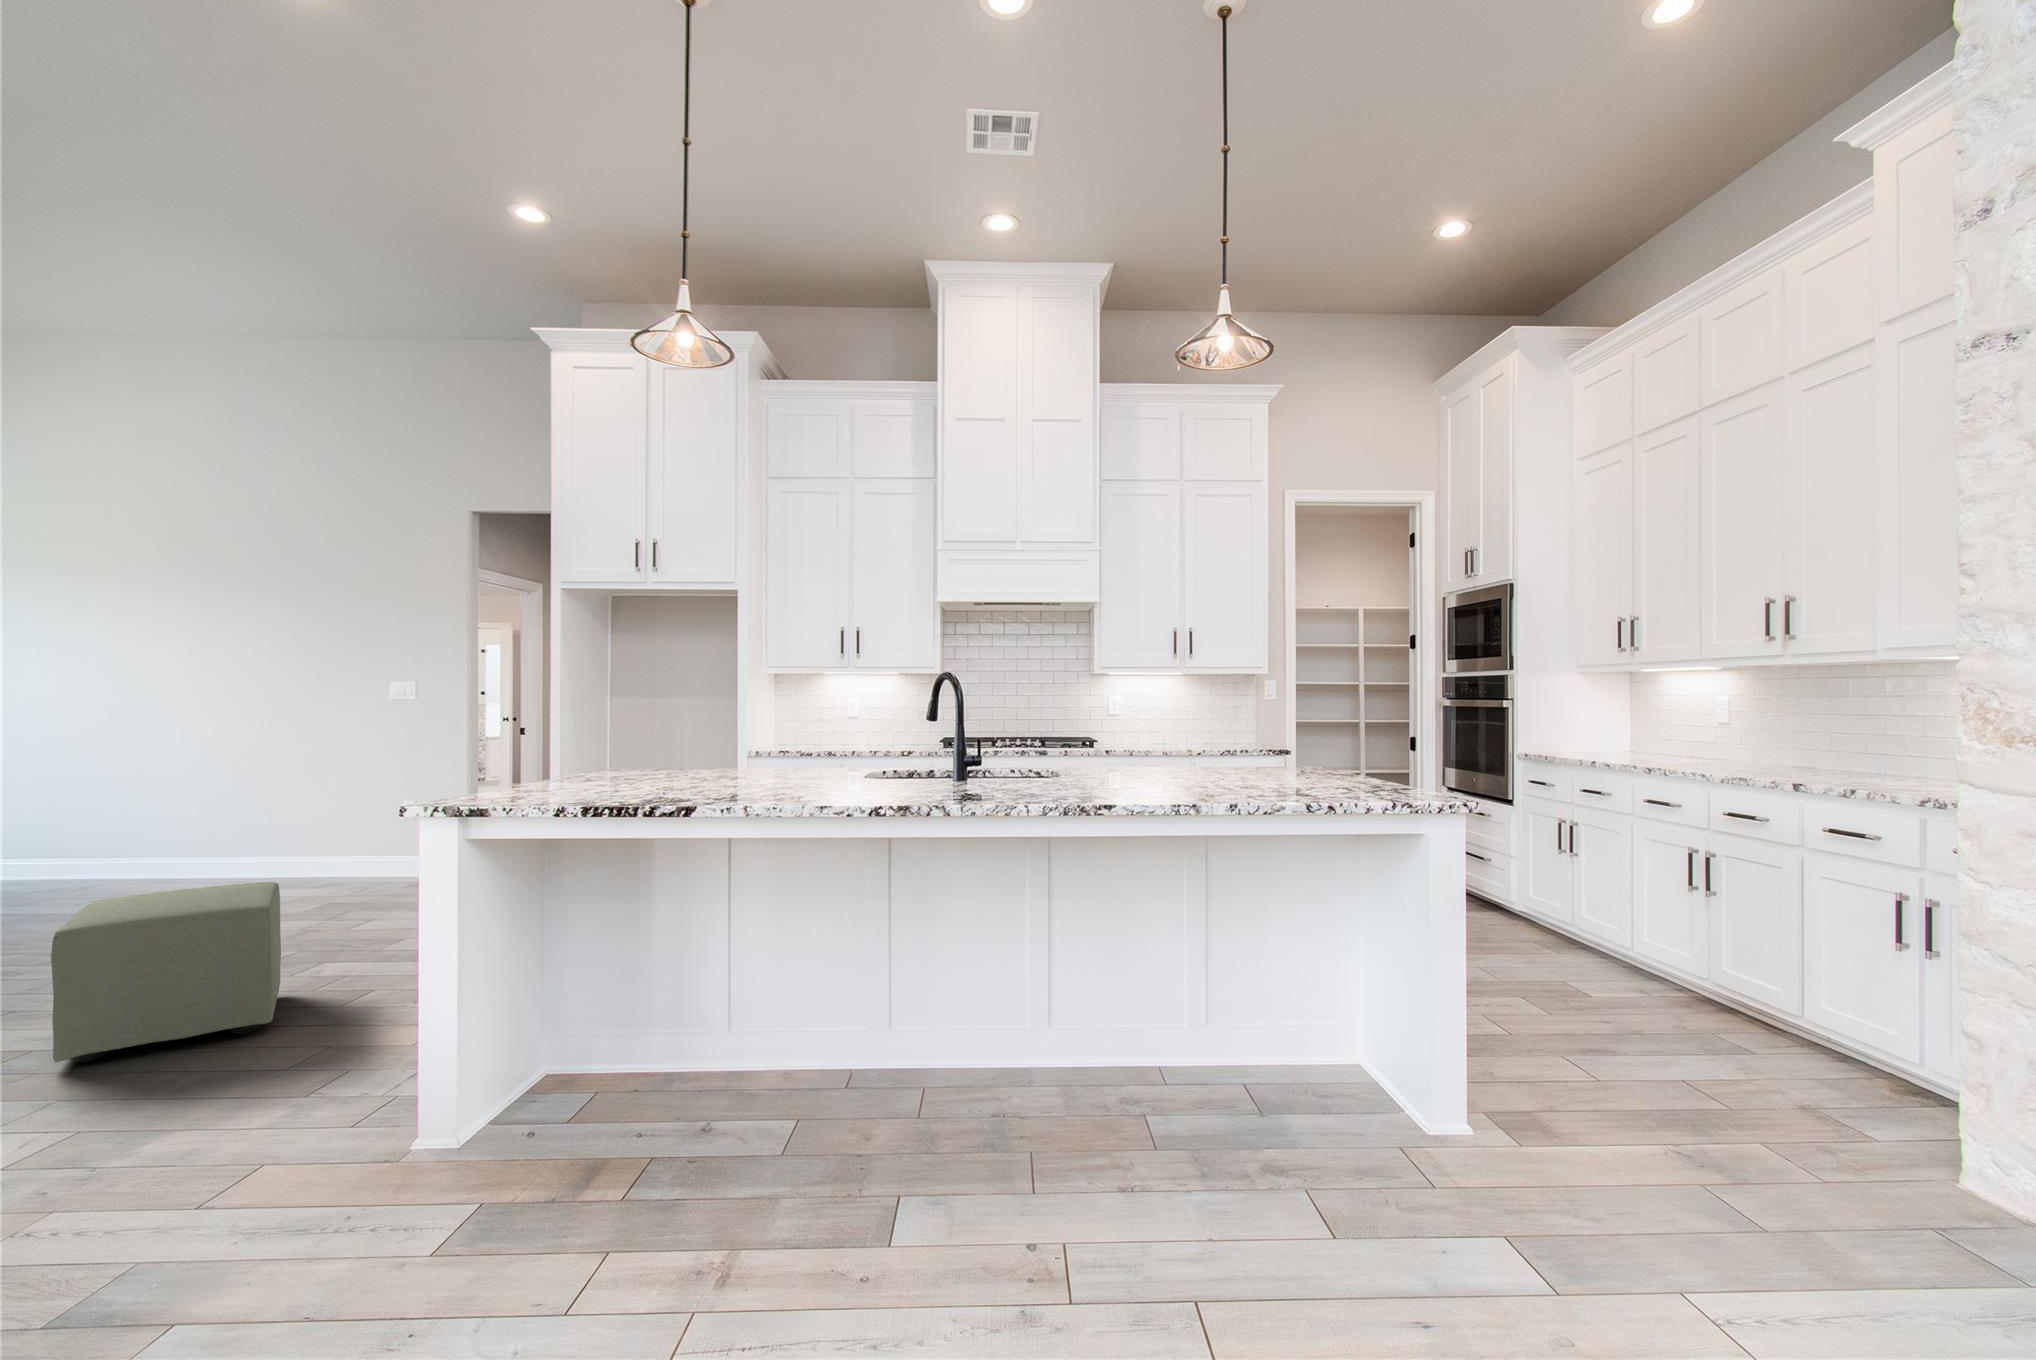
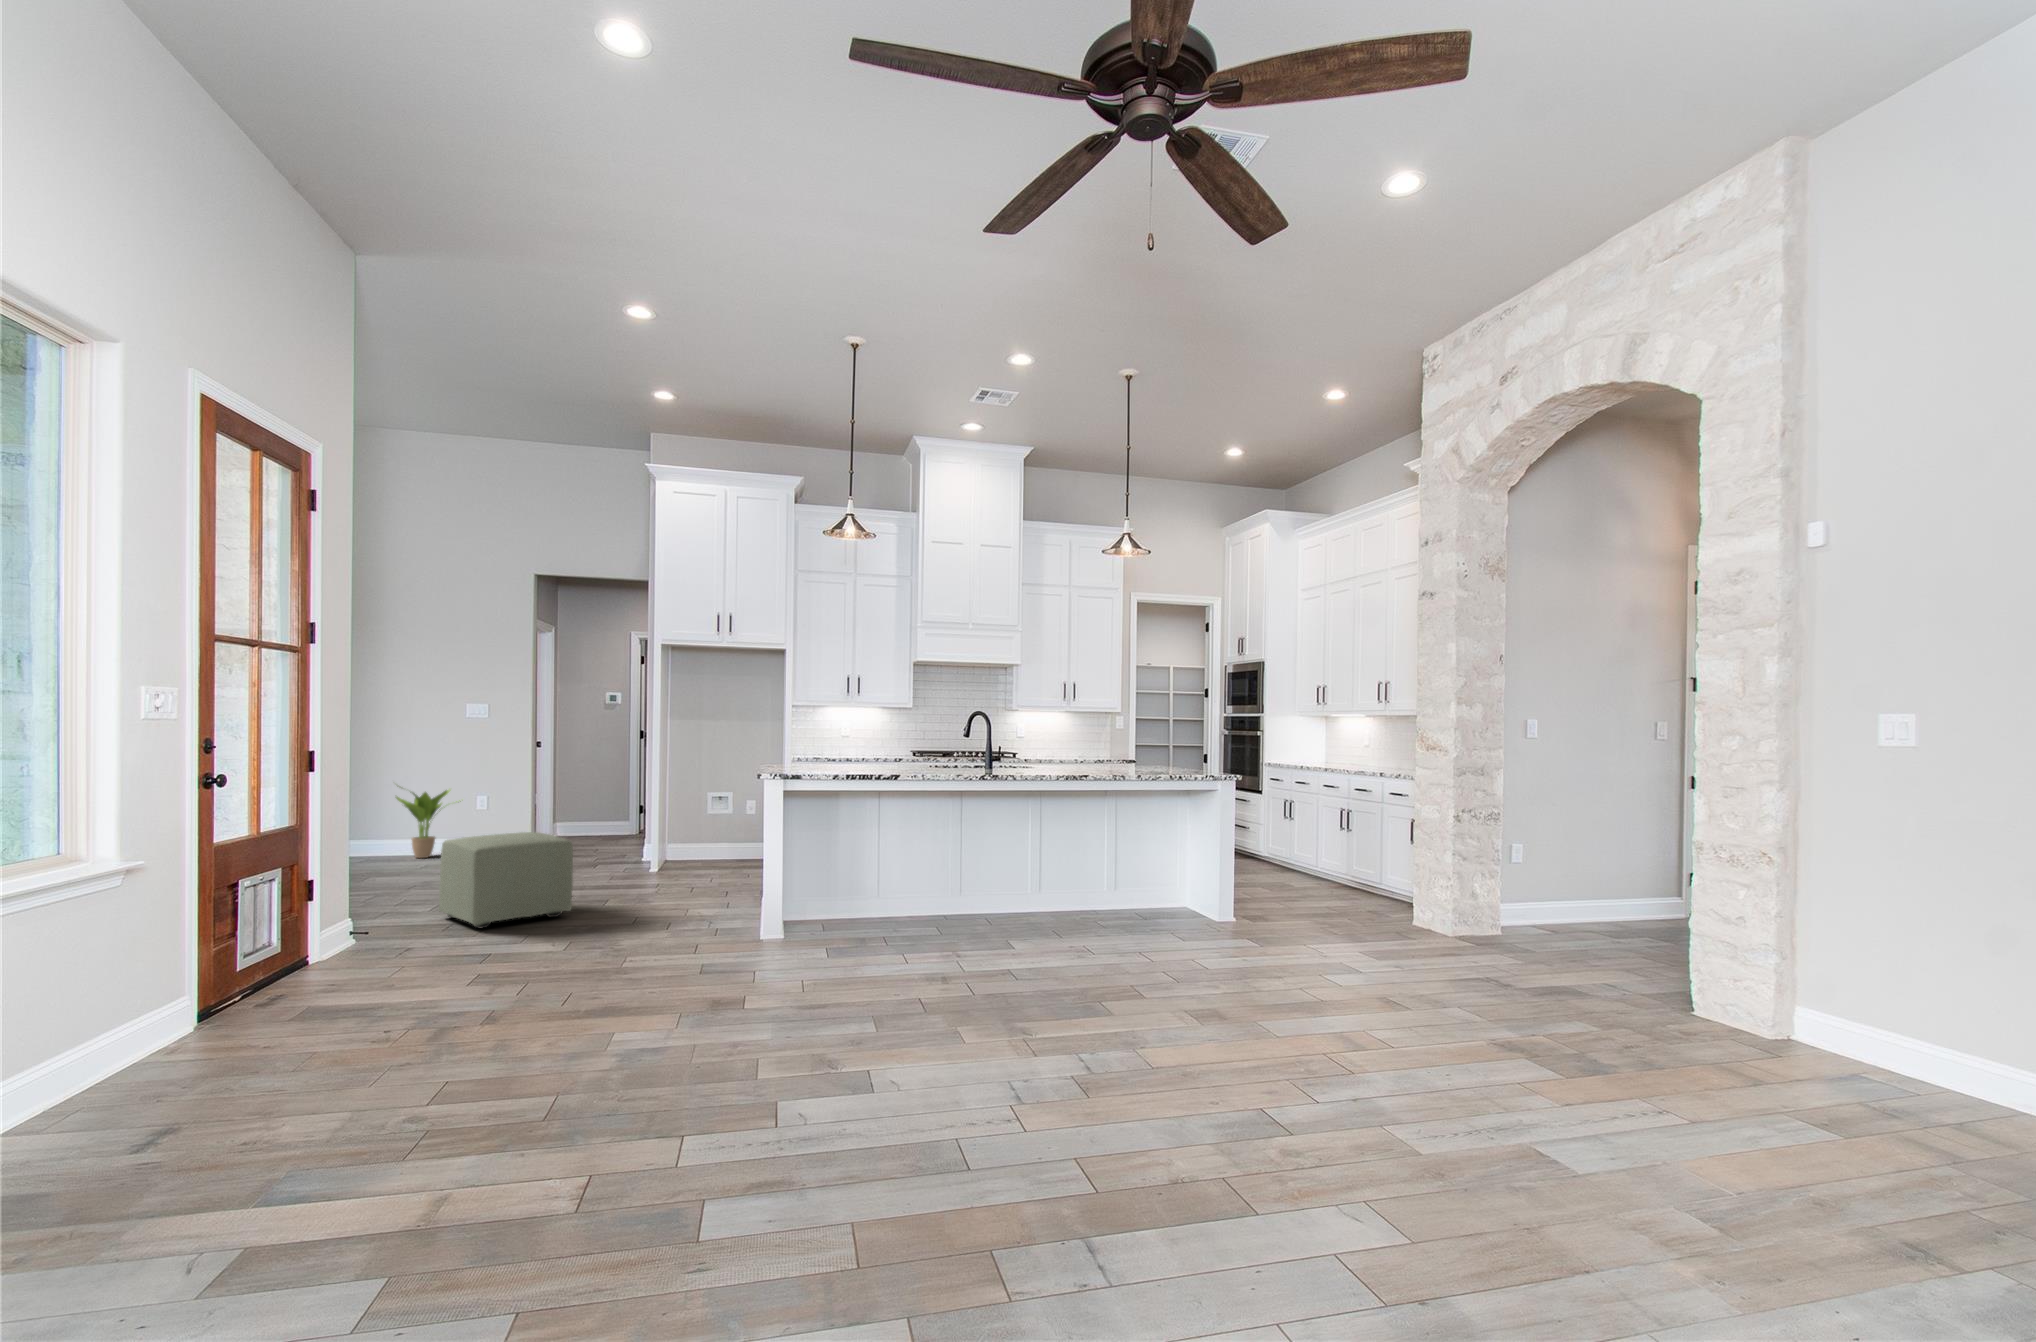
potted plant: none [296,783,397,881] -> present [396,790,457,858]

